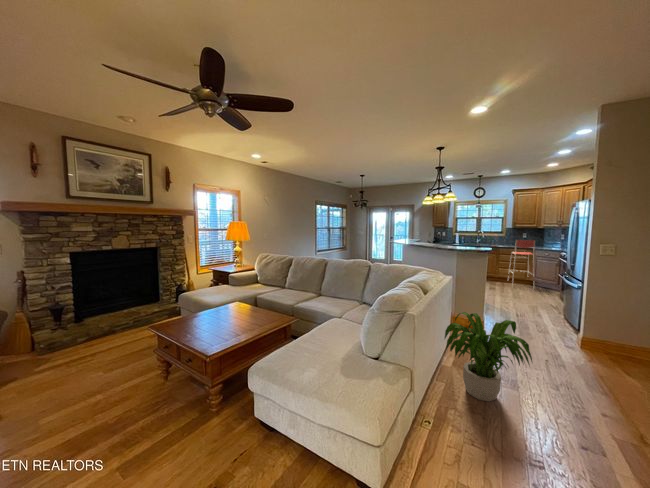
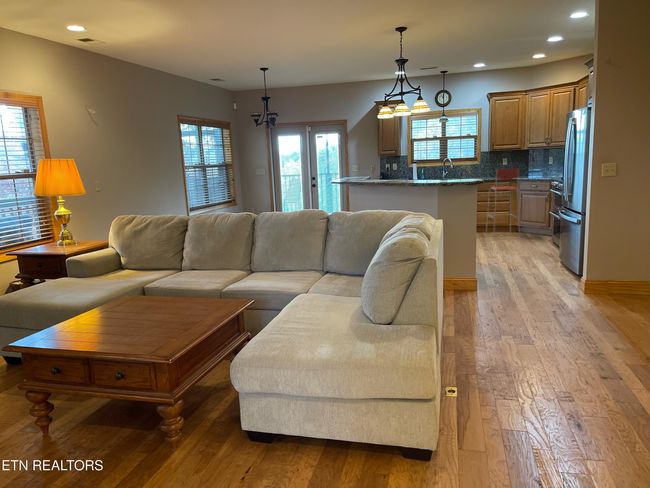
potted plant: present [445,312,532,401] -> none [459,260,563,360]

